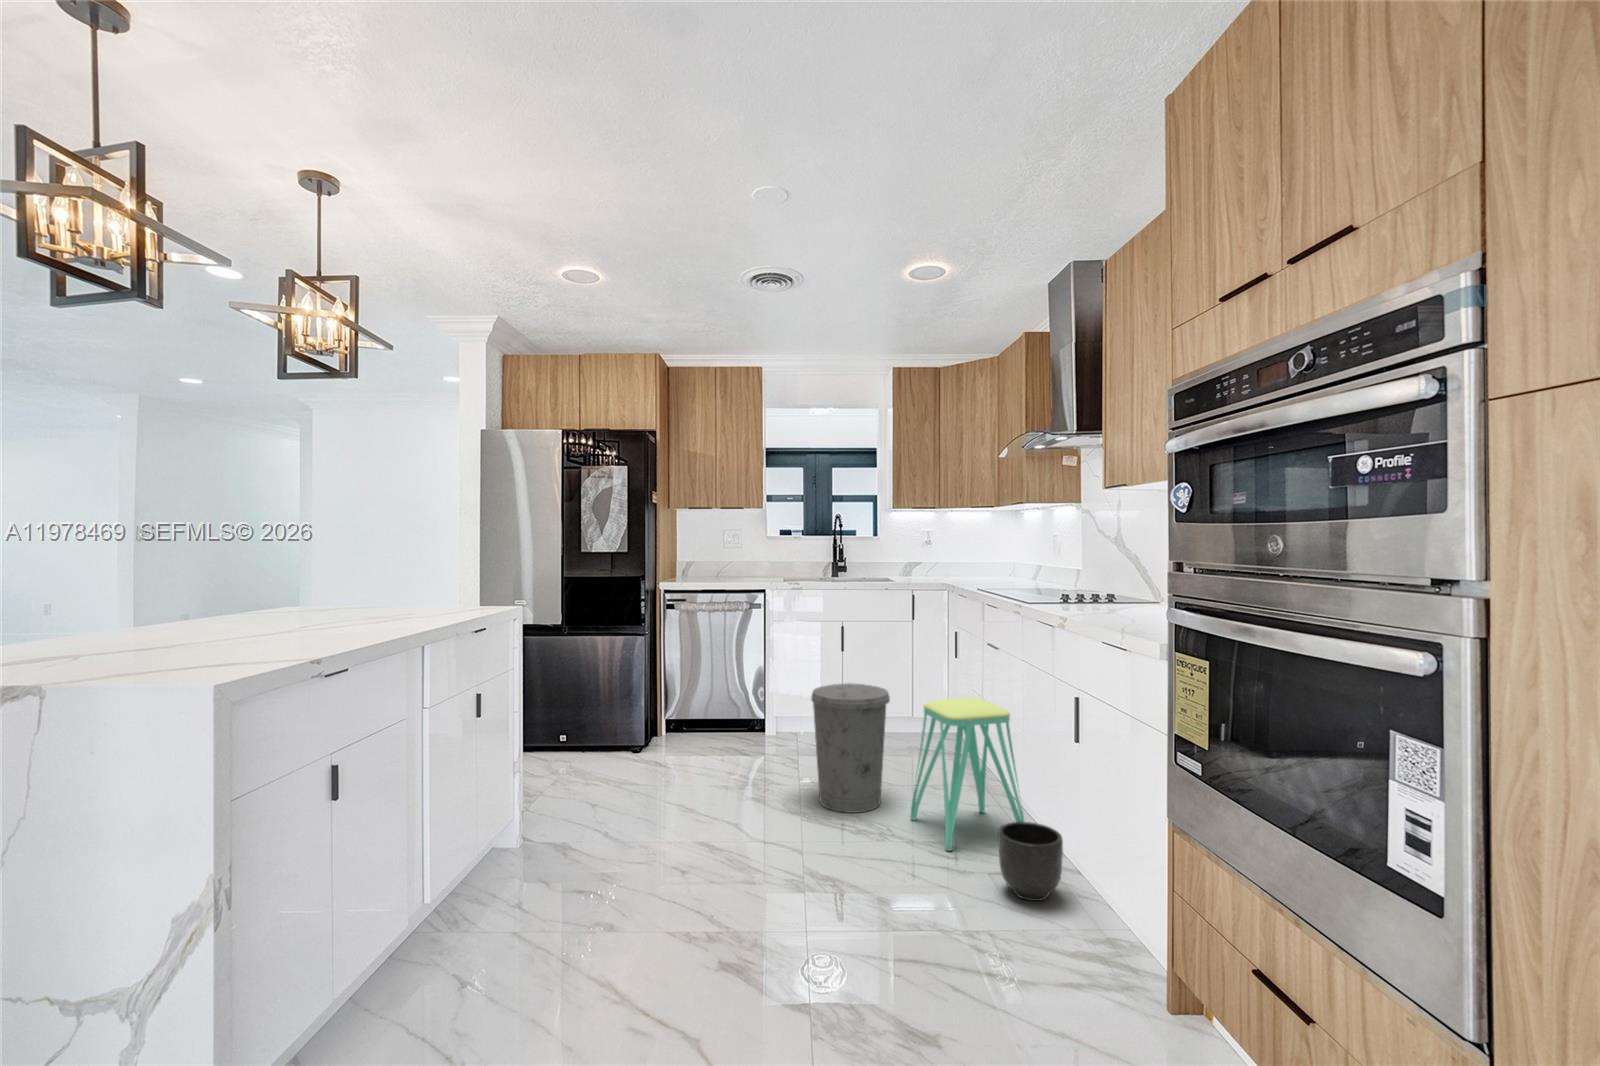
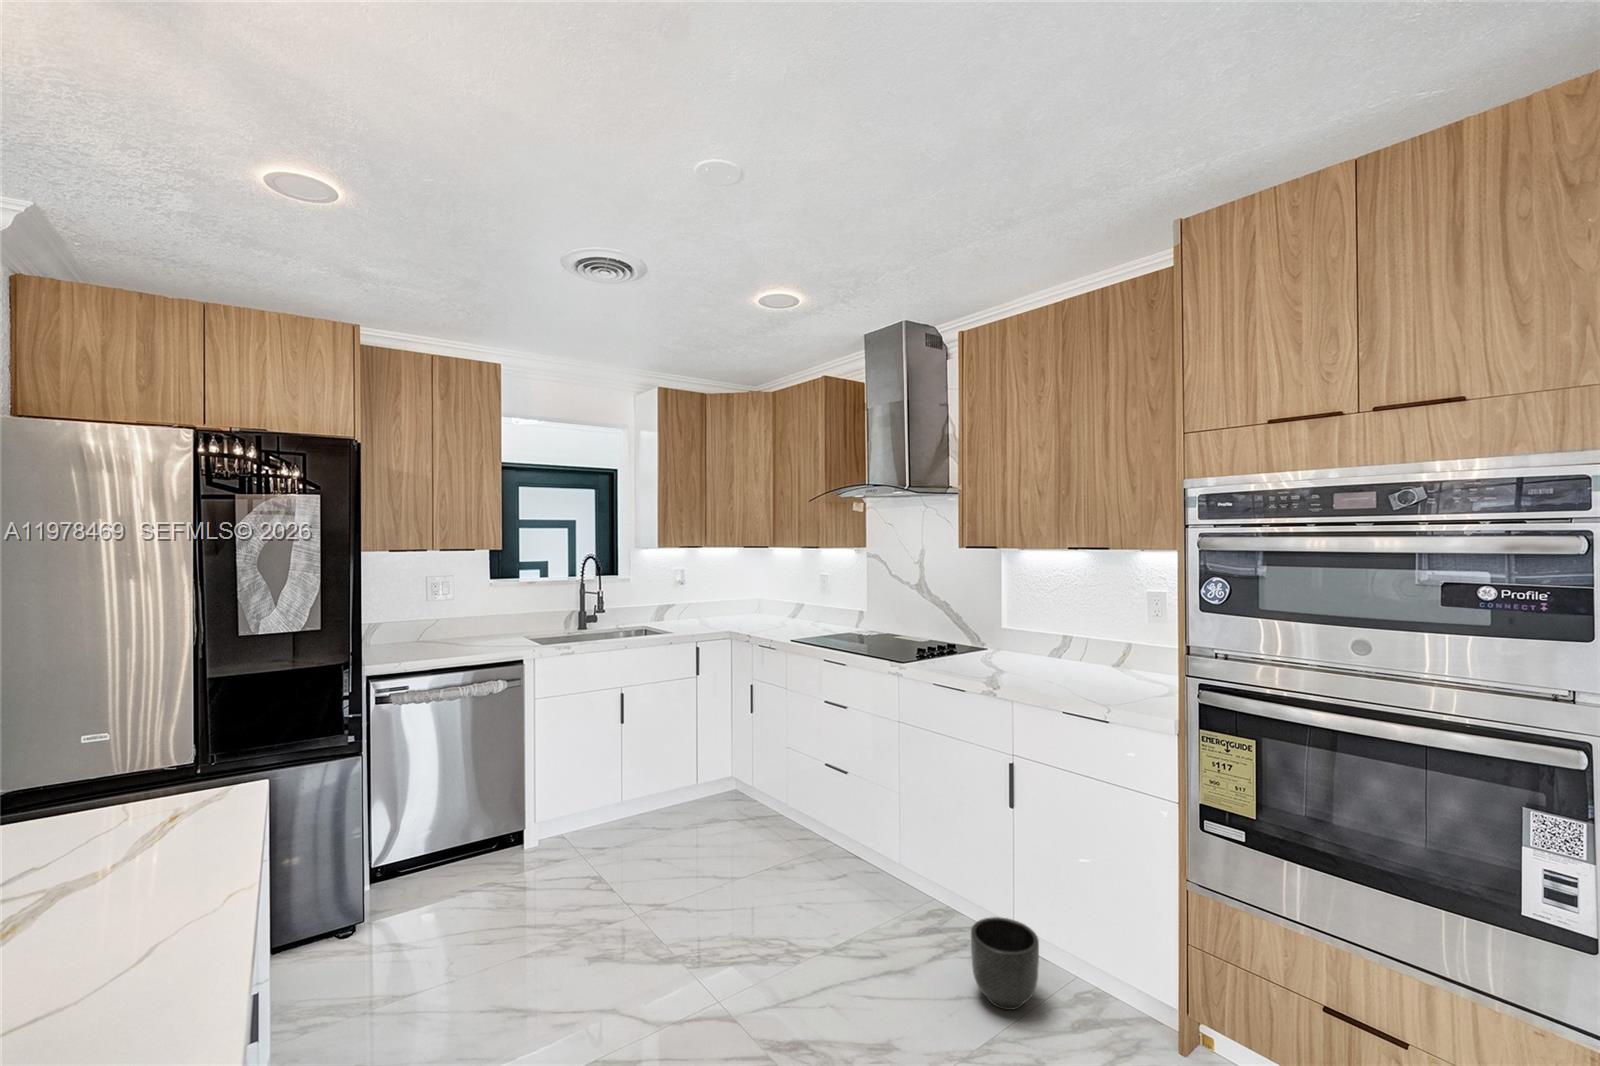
trash can: present [811,683,890,813] -> none [672,779,769,952]
stool: present [910,698,1024,851] -> none [807,778,935,969]

